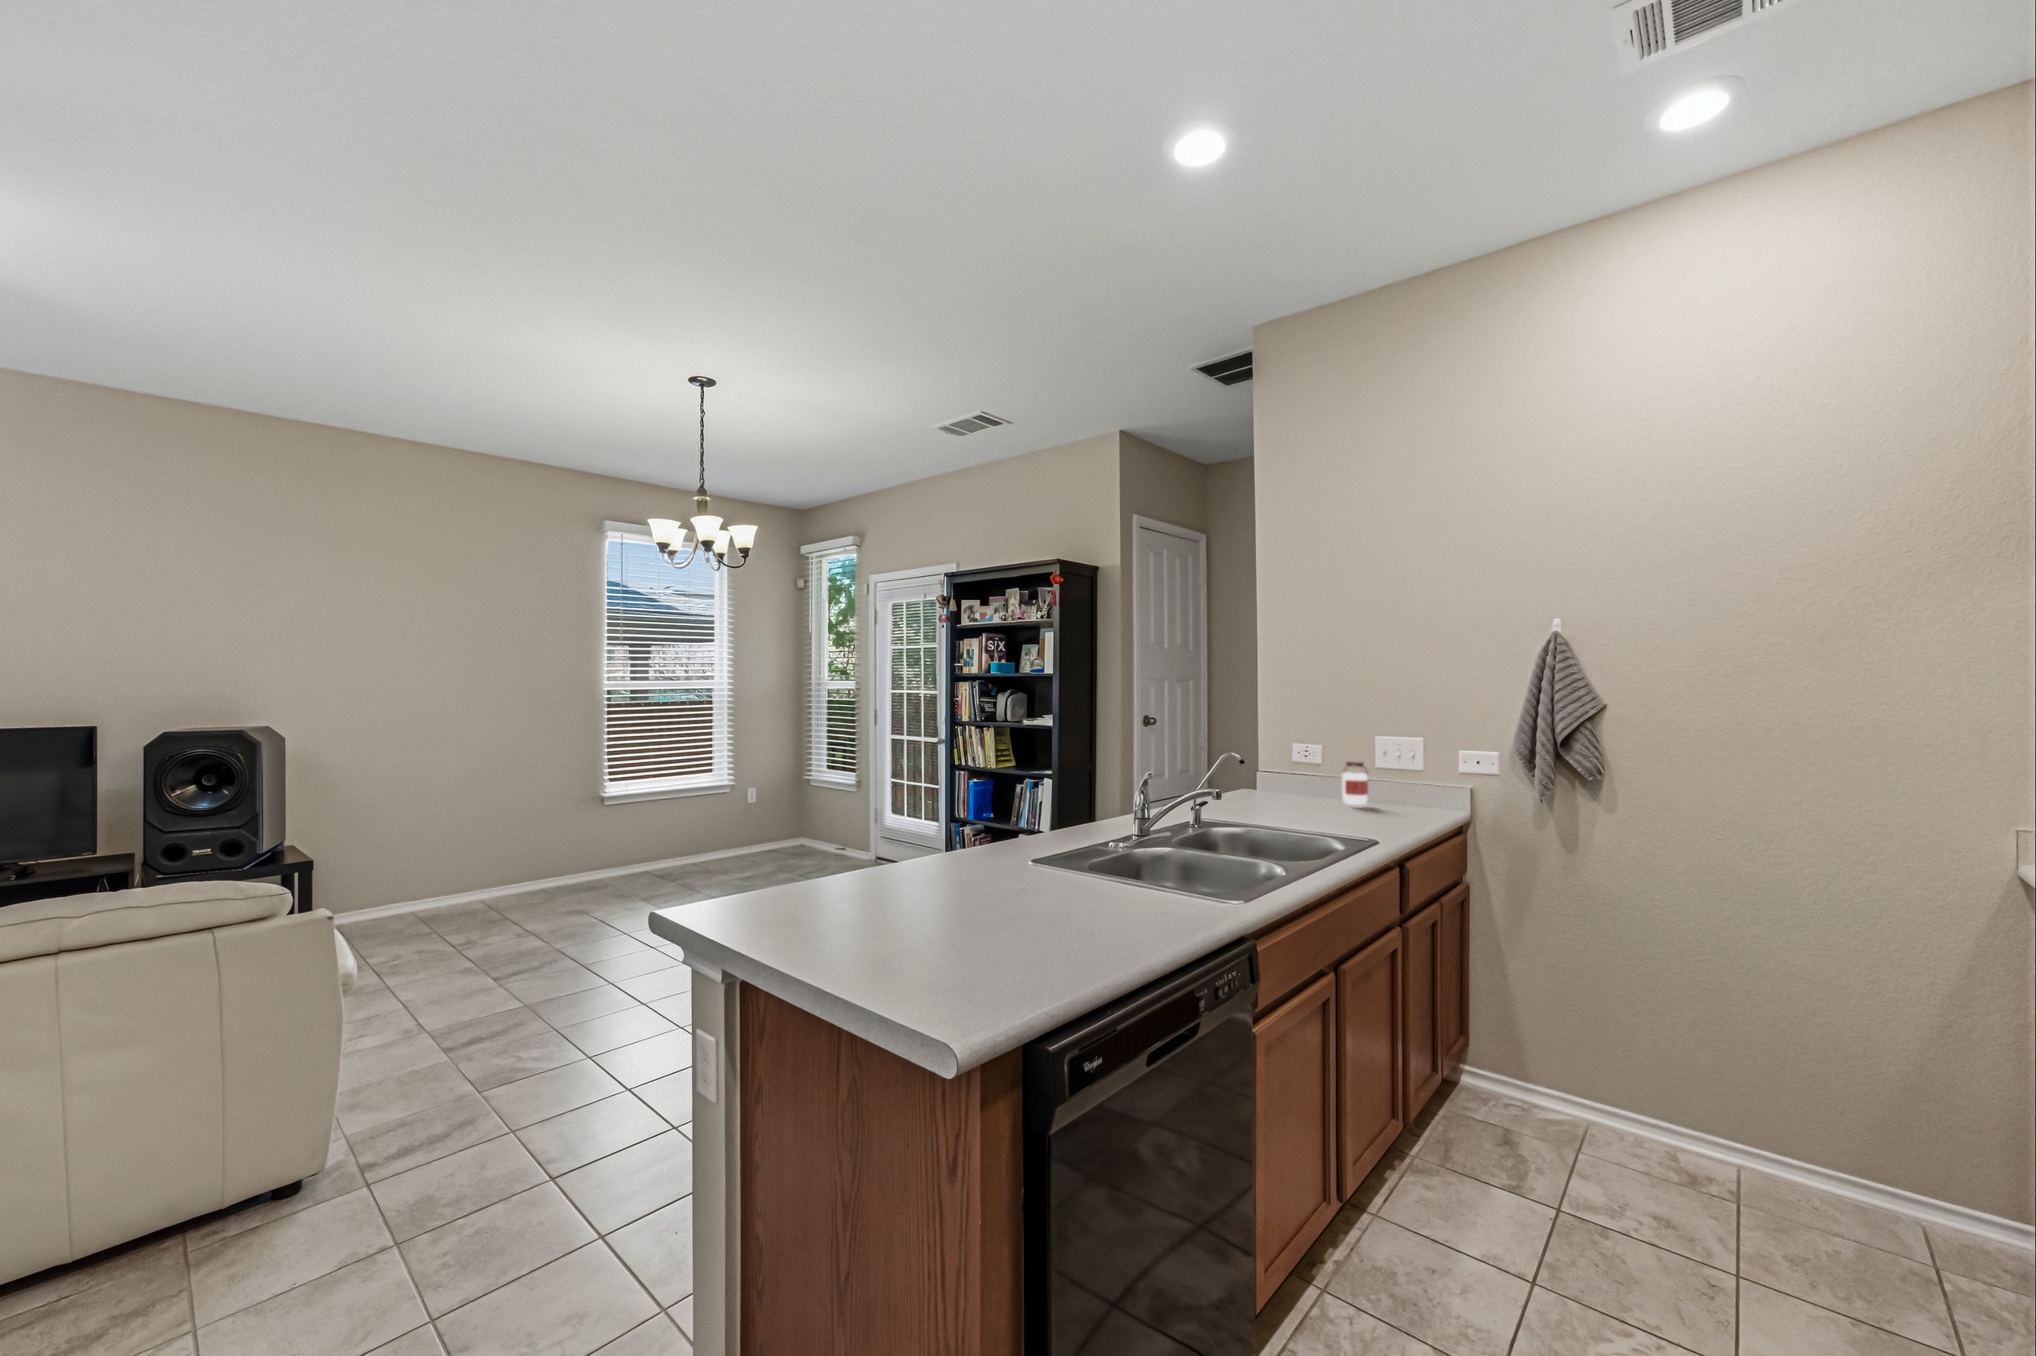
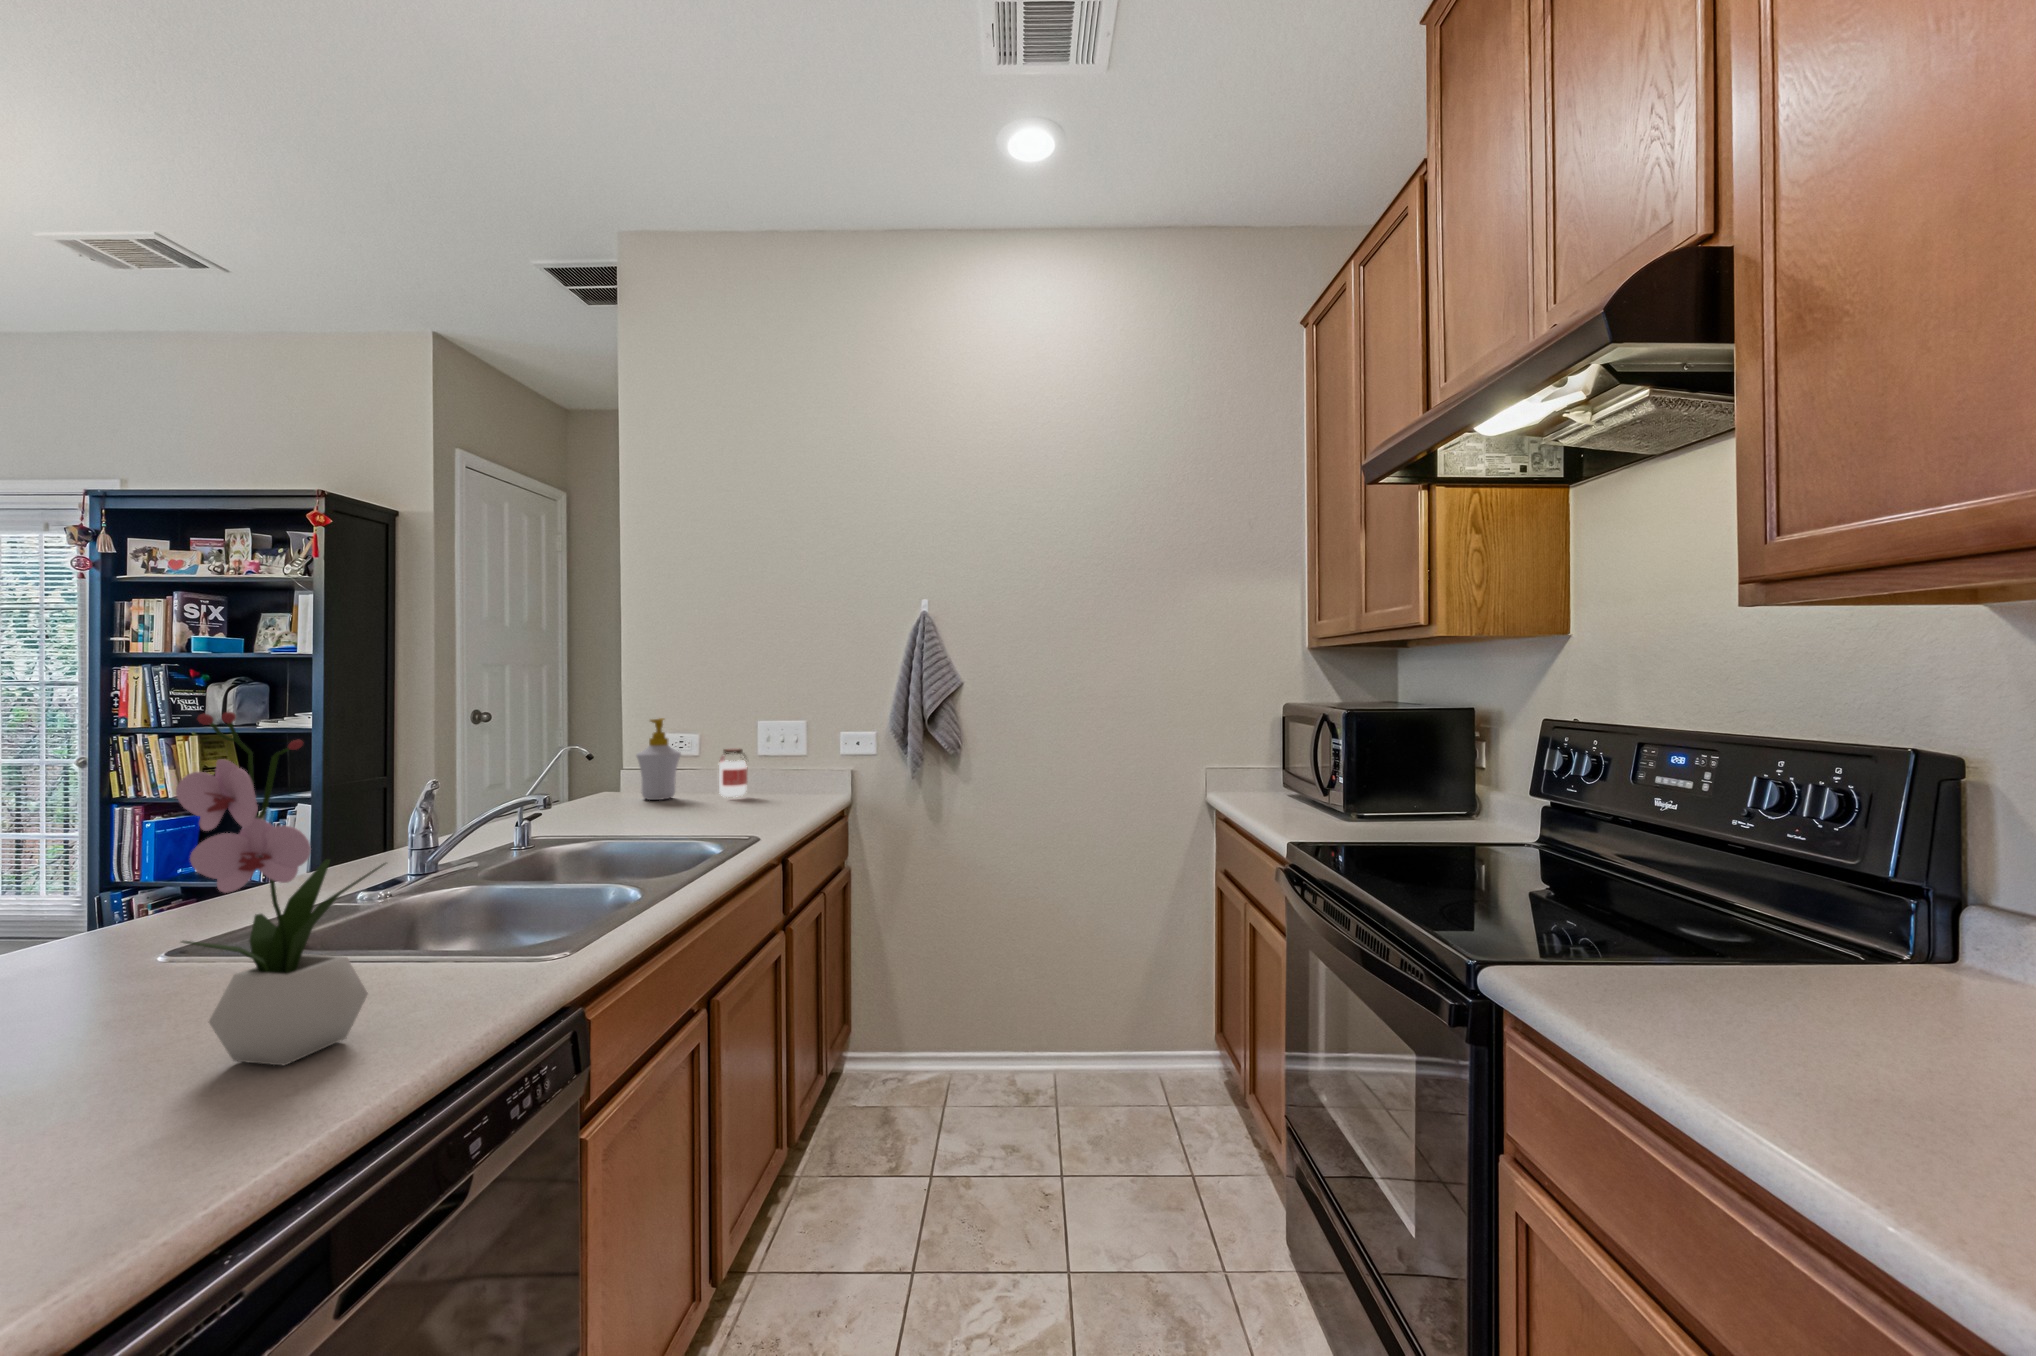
soap bottle: none [1273,732,1309,801] -> present [636,718,681,800]
flower arrangement: none [1065,736,1149,925] -> present [176,712,386,1065]

